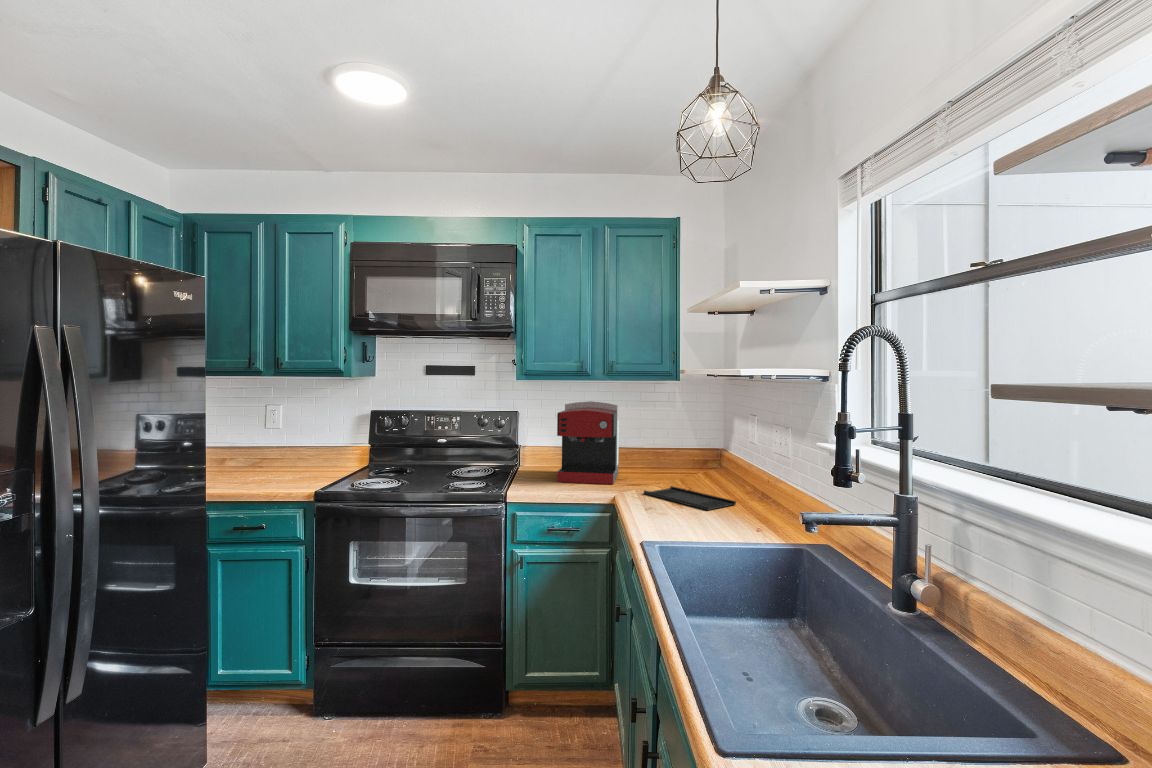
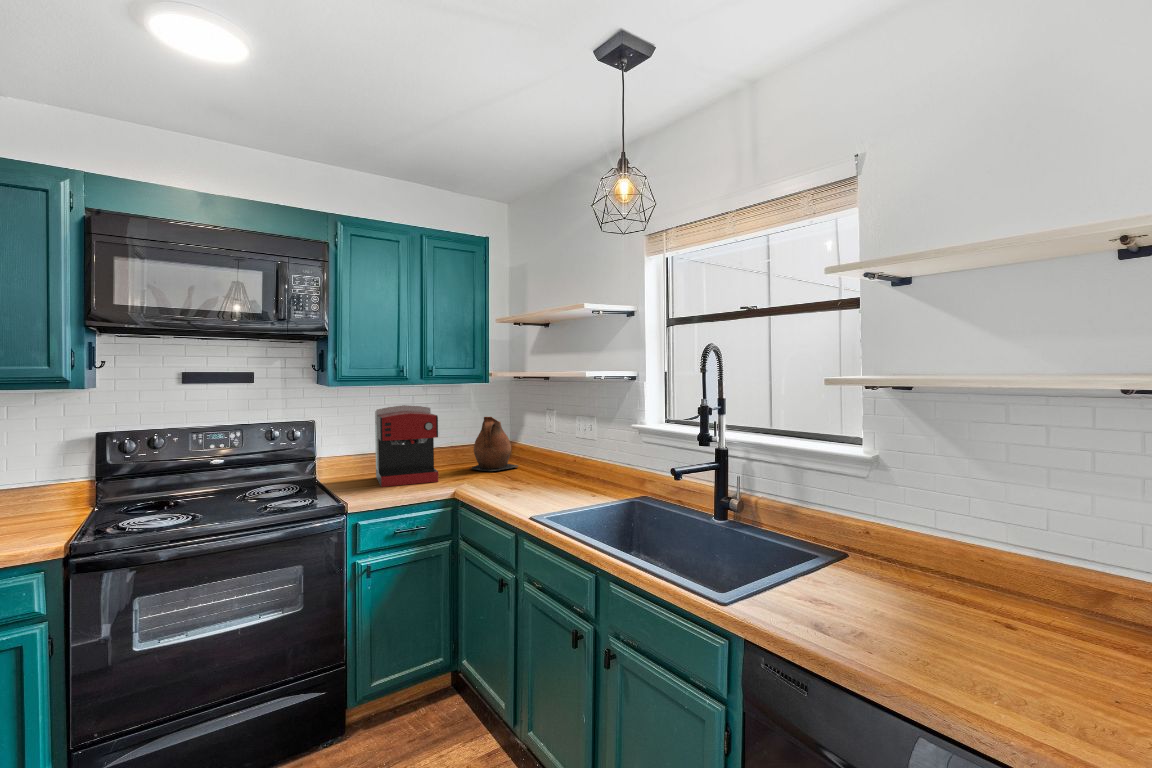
ceramic pitcher: none [661,419,718,481] -> present [470,417,518,471]
tray: present [644,486,736,510] -> none [476,475,557,488]

